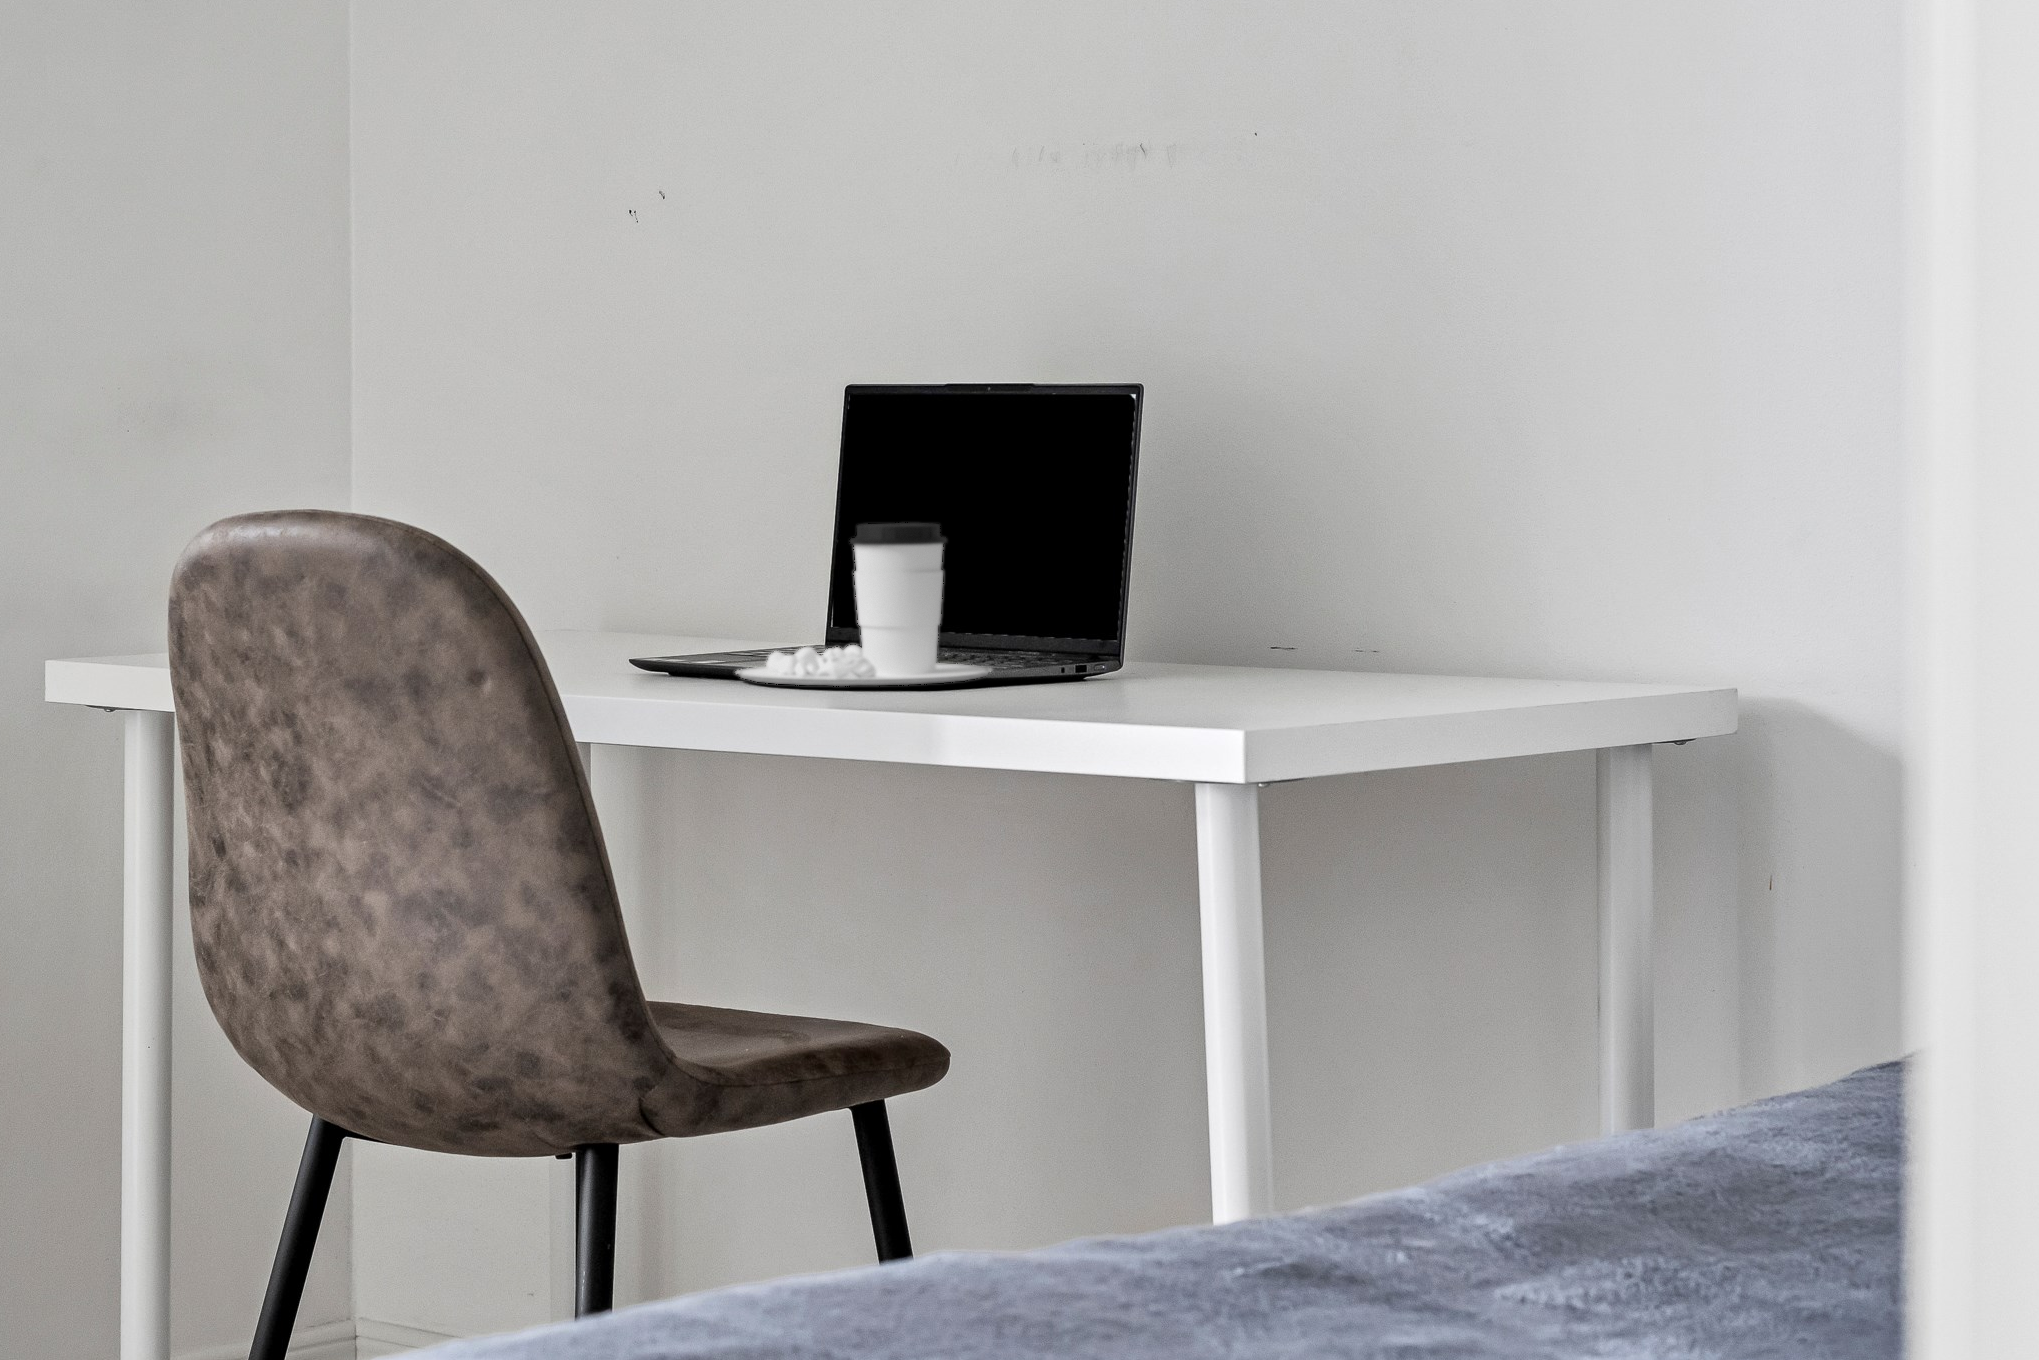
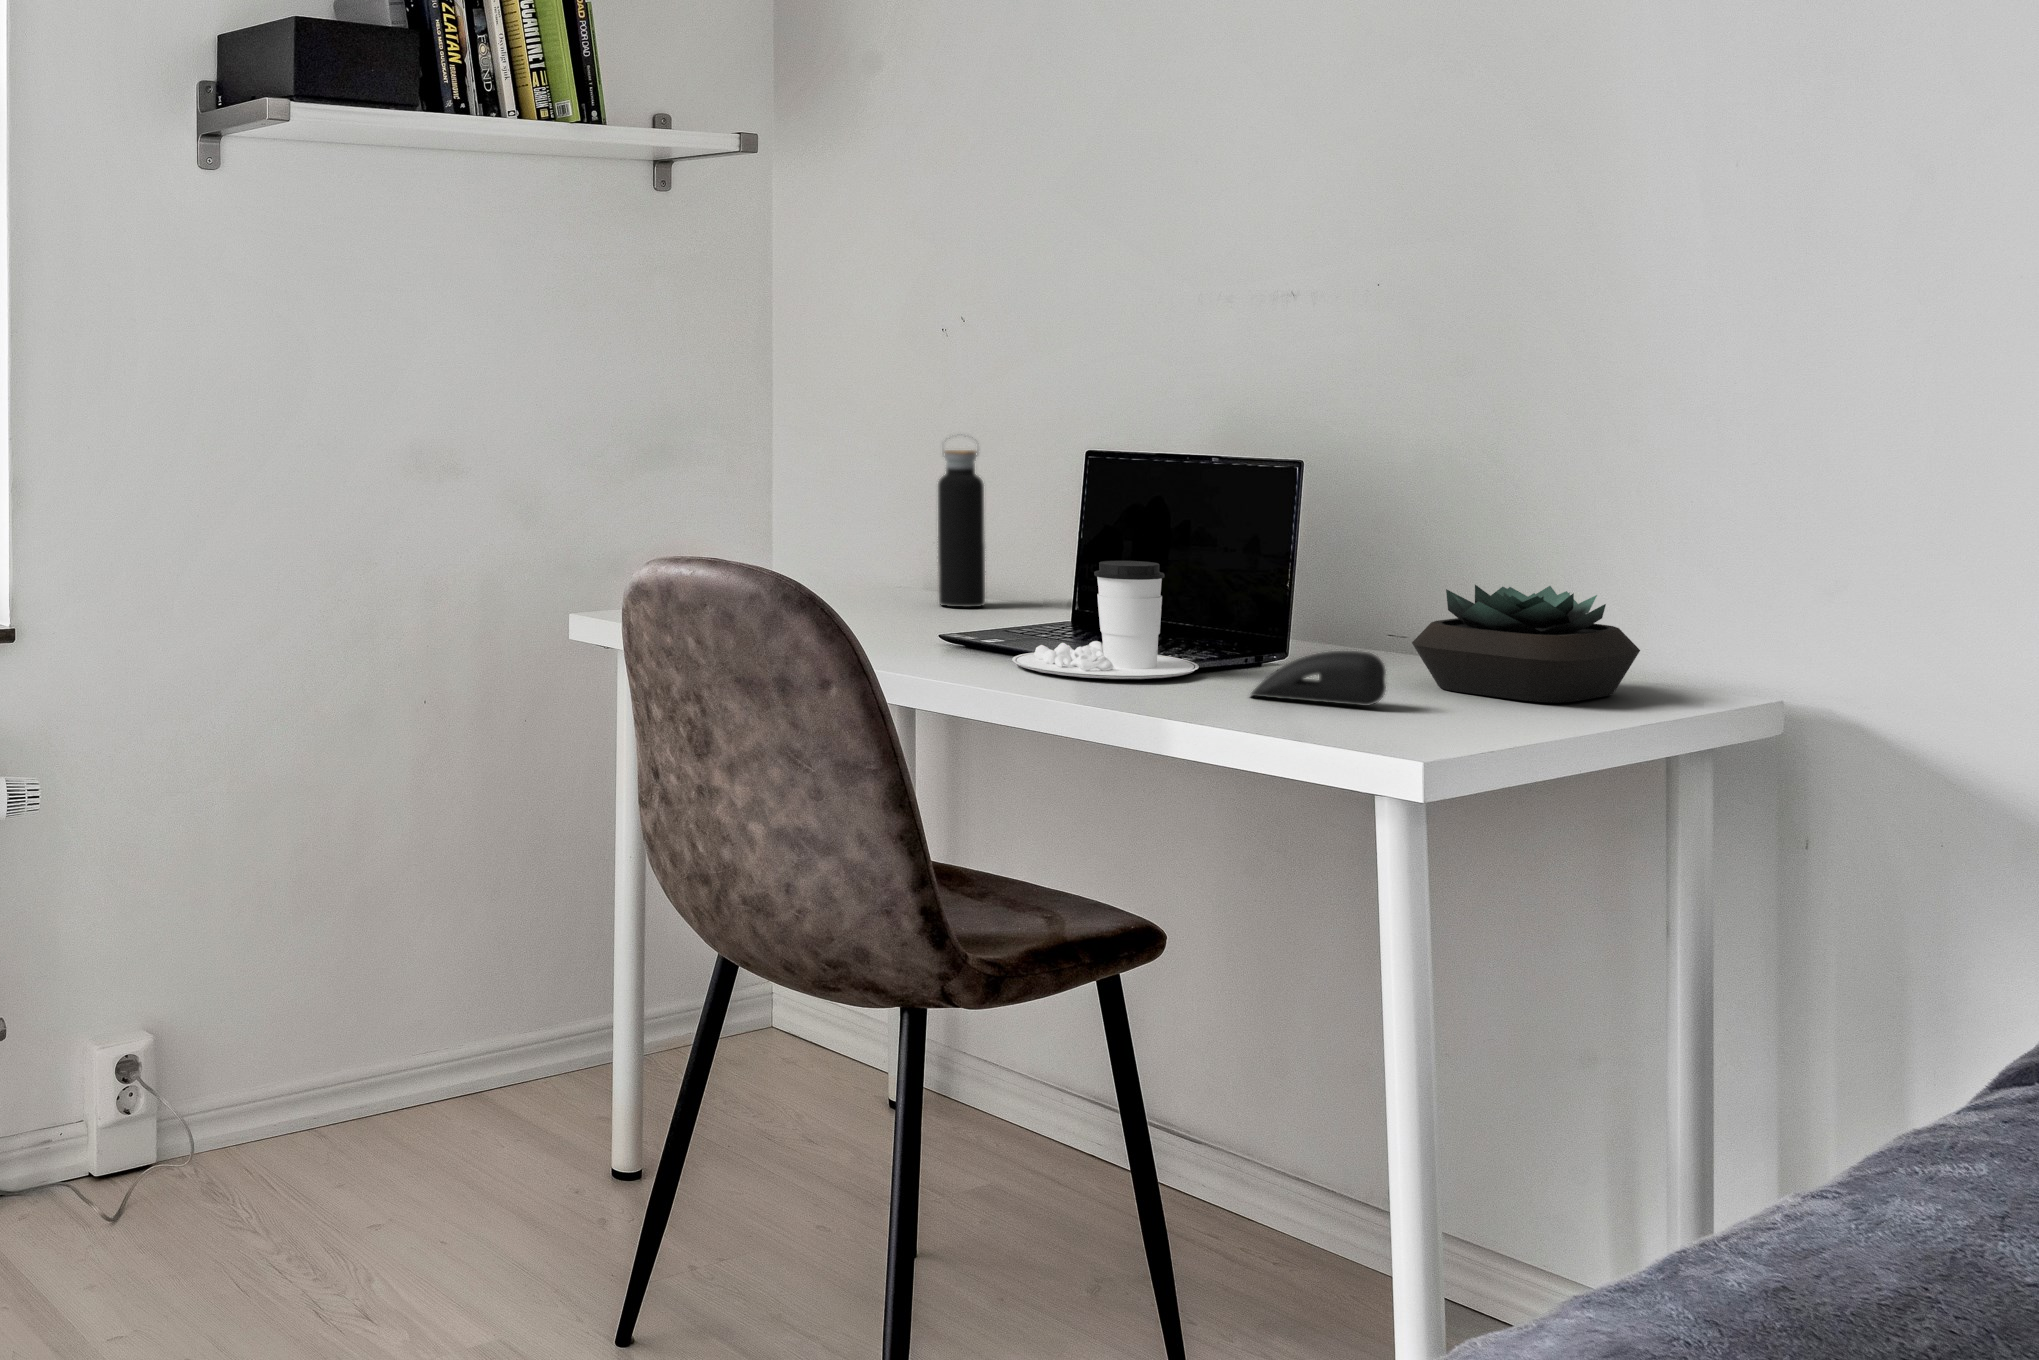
water bottle: none [621,368,693,636] -> present [938,434,985,607]
succulent plant: none [1272,539,1556,688] -> present [1412,585,1640,703]
computer mouse: none [1055,623,1230,696] -> present [1251,651,1386,706]

